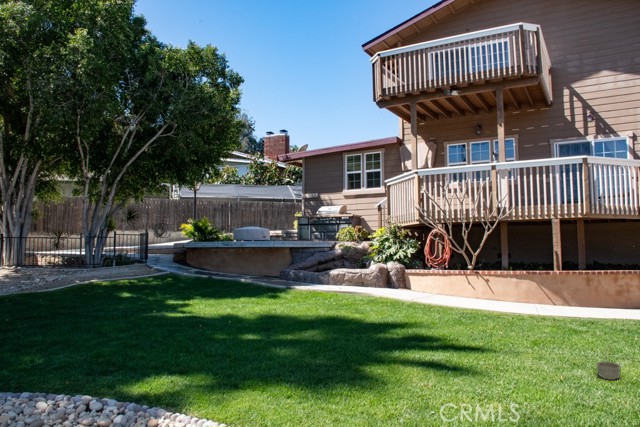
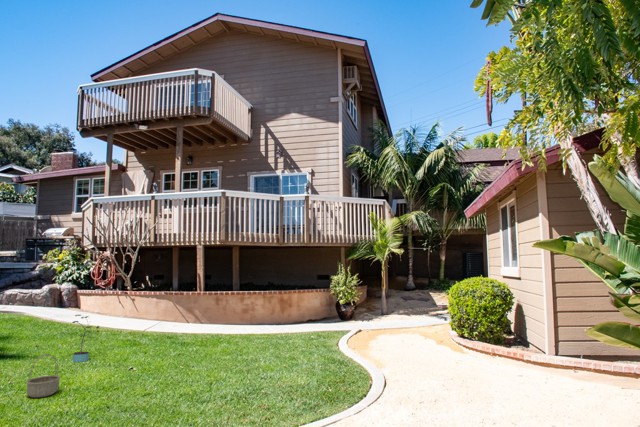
potted plant: none [548,305,571,346] -> present [72,315,99,362]

